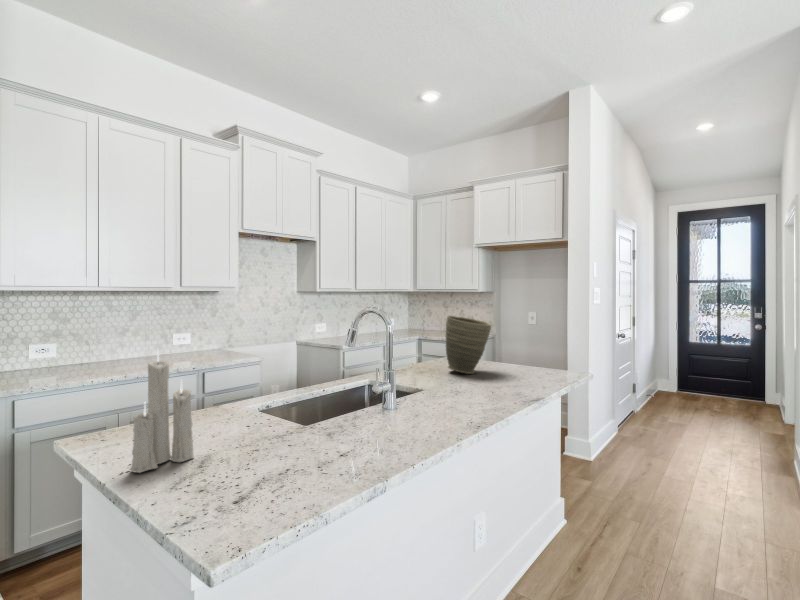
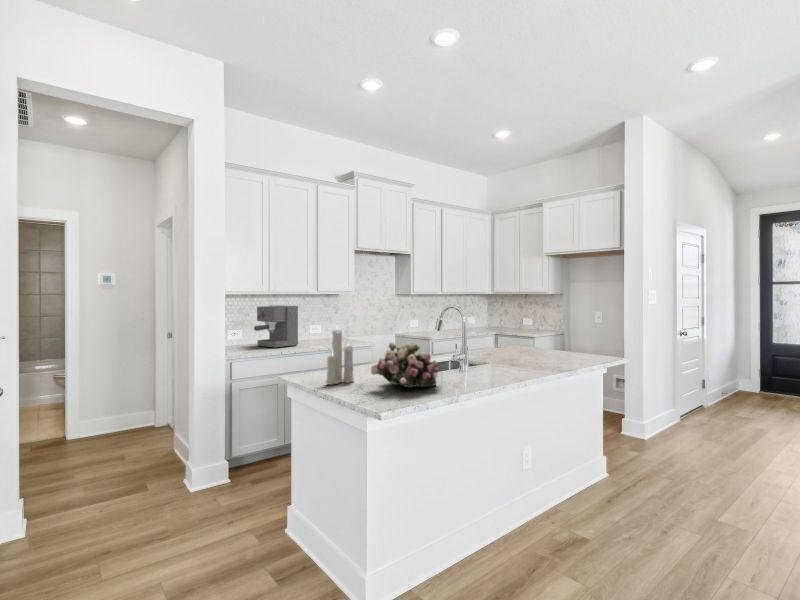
coffee maker: none [68,307,148,372] -> present [254,305,298,348]
vase: present [446,316,491,374] -> none [507,312,542,354]
flower arrangement: none [218,385,354,483] -> present [371,342,439,387]

